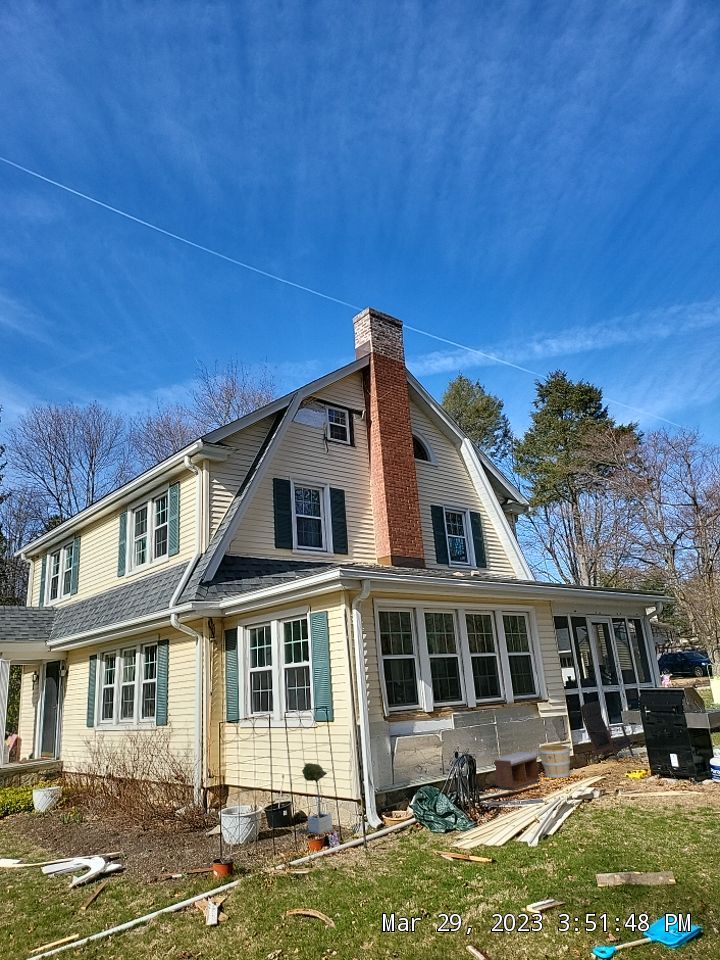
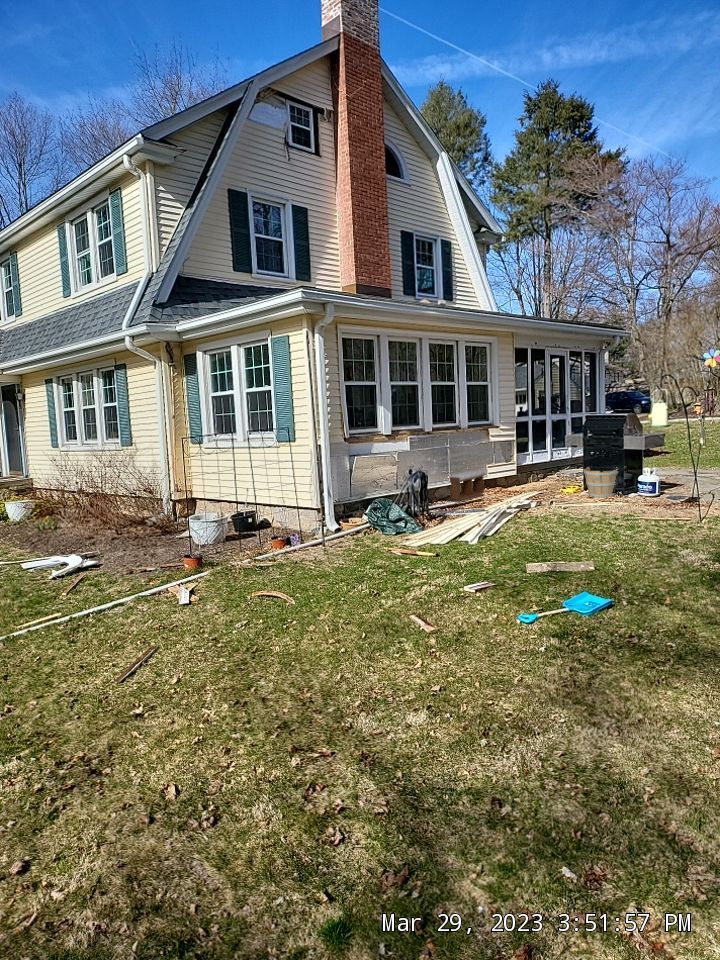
lounge chair: present [580,701,634,762] -> none [528,429,571,480]
wooden bucket: present [538,745,570,778] -> present [584,467,618,498]
potted tree: present [302,763,333,834] -> none [266,477,295,535]

